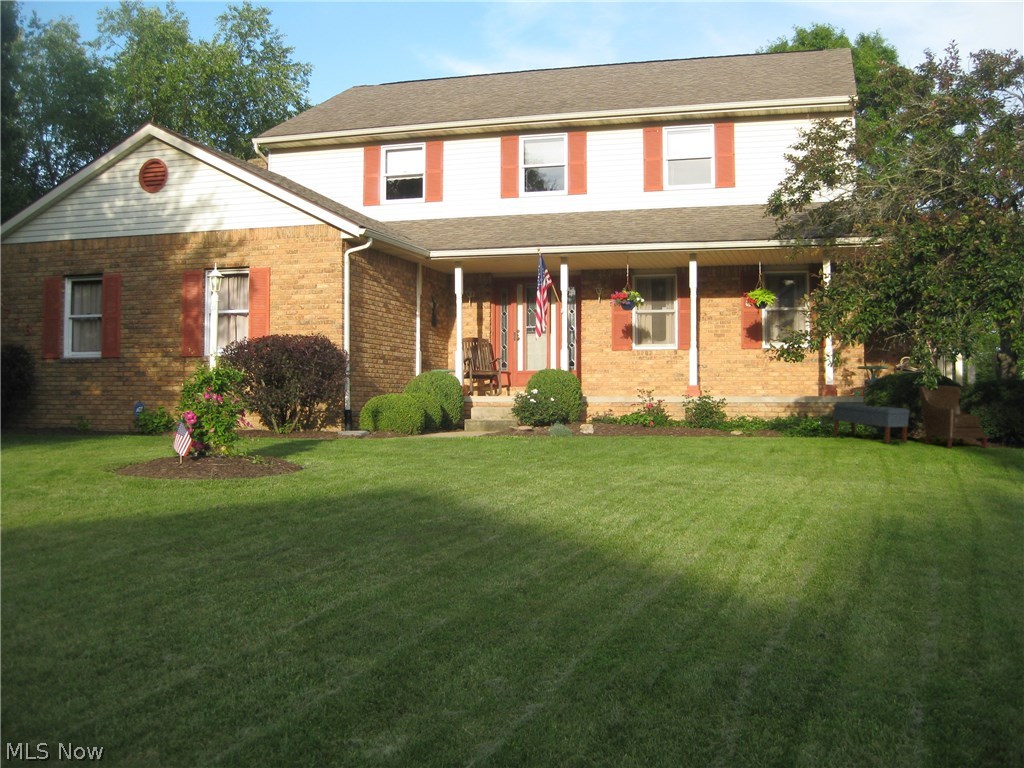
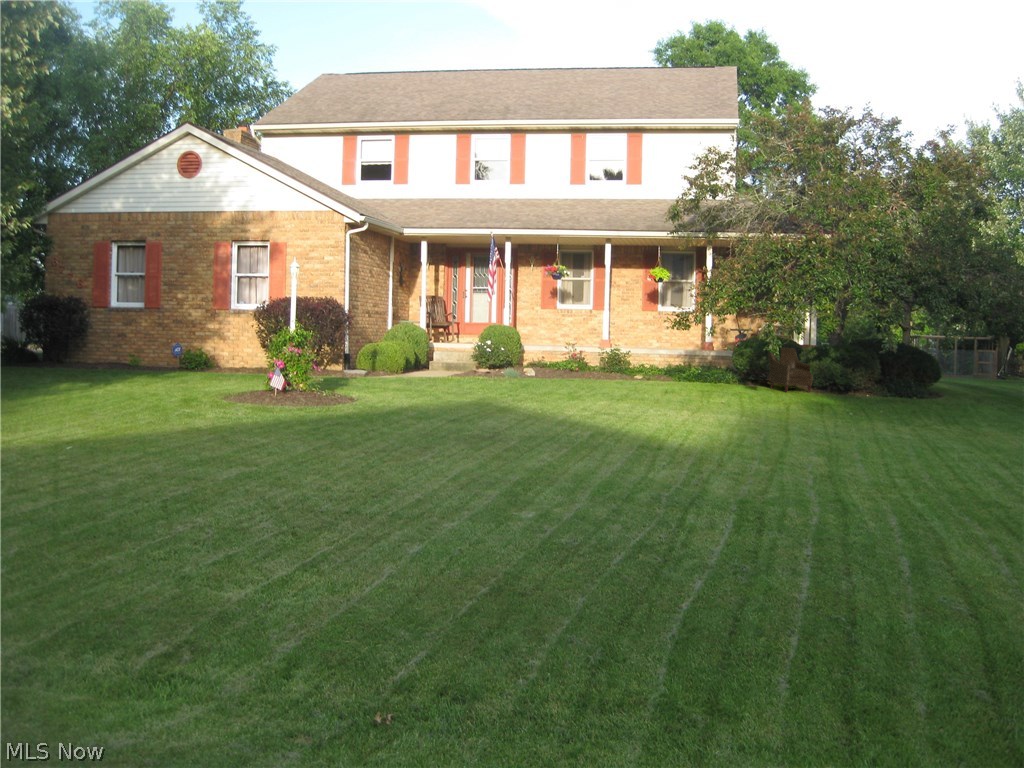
bench: present [833,403,910,443] -> none [708,358,761,388]

